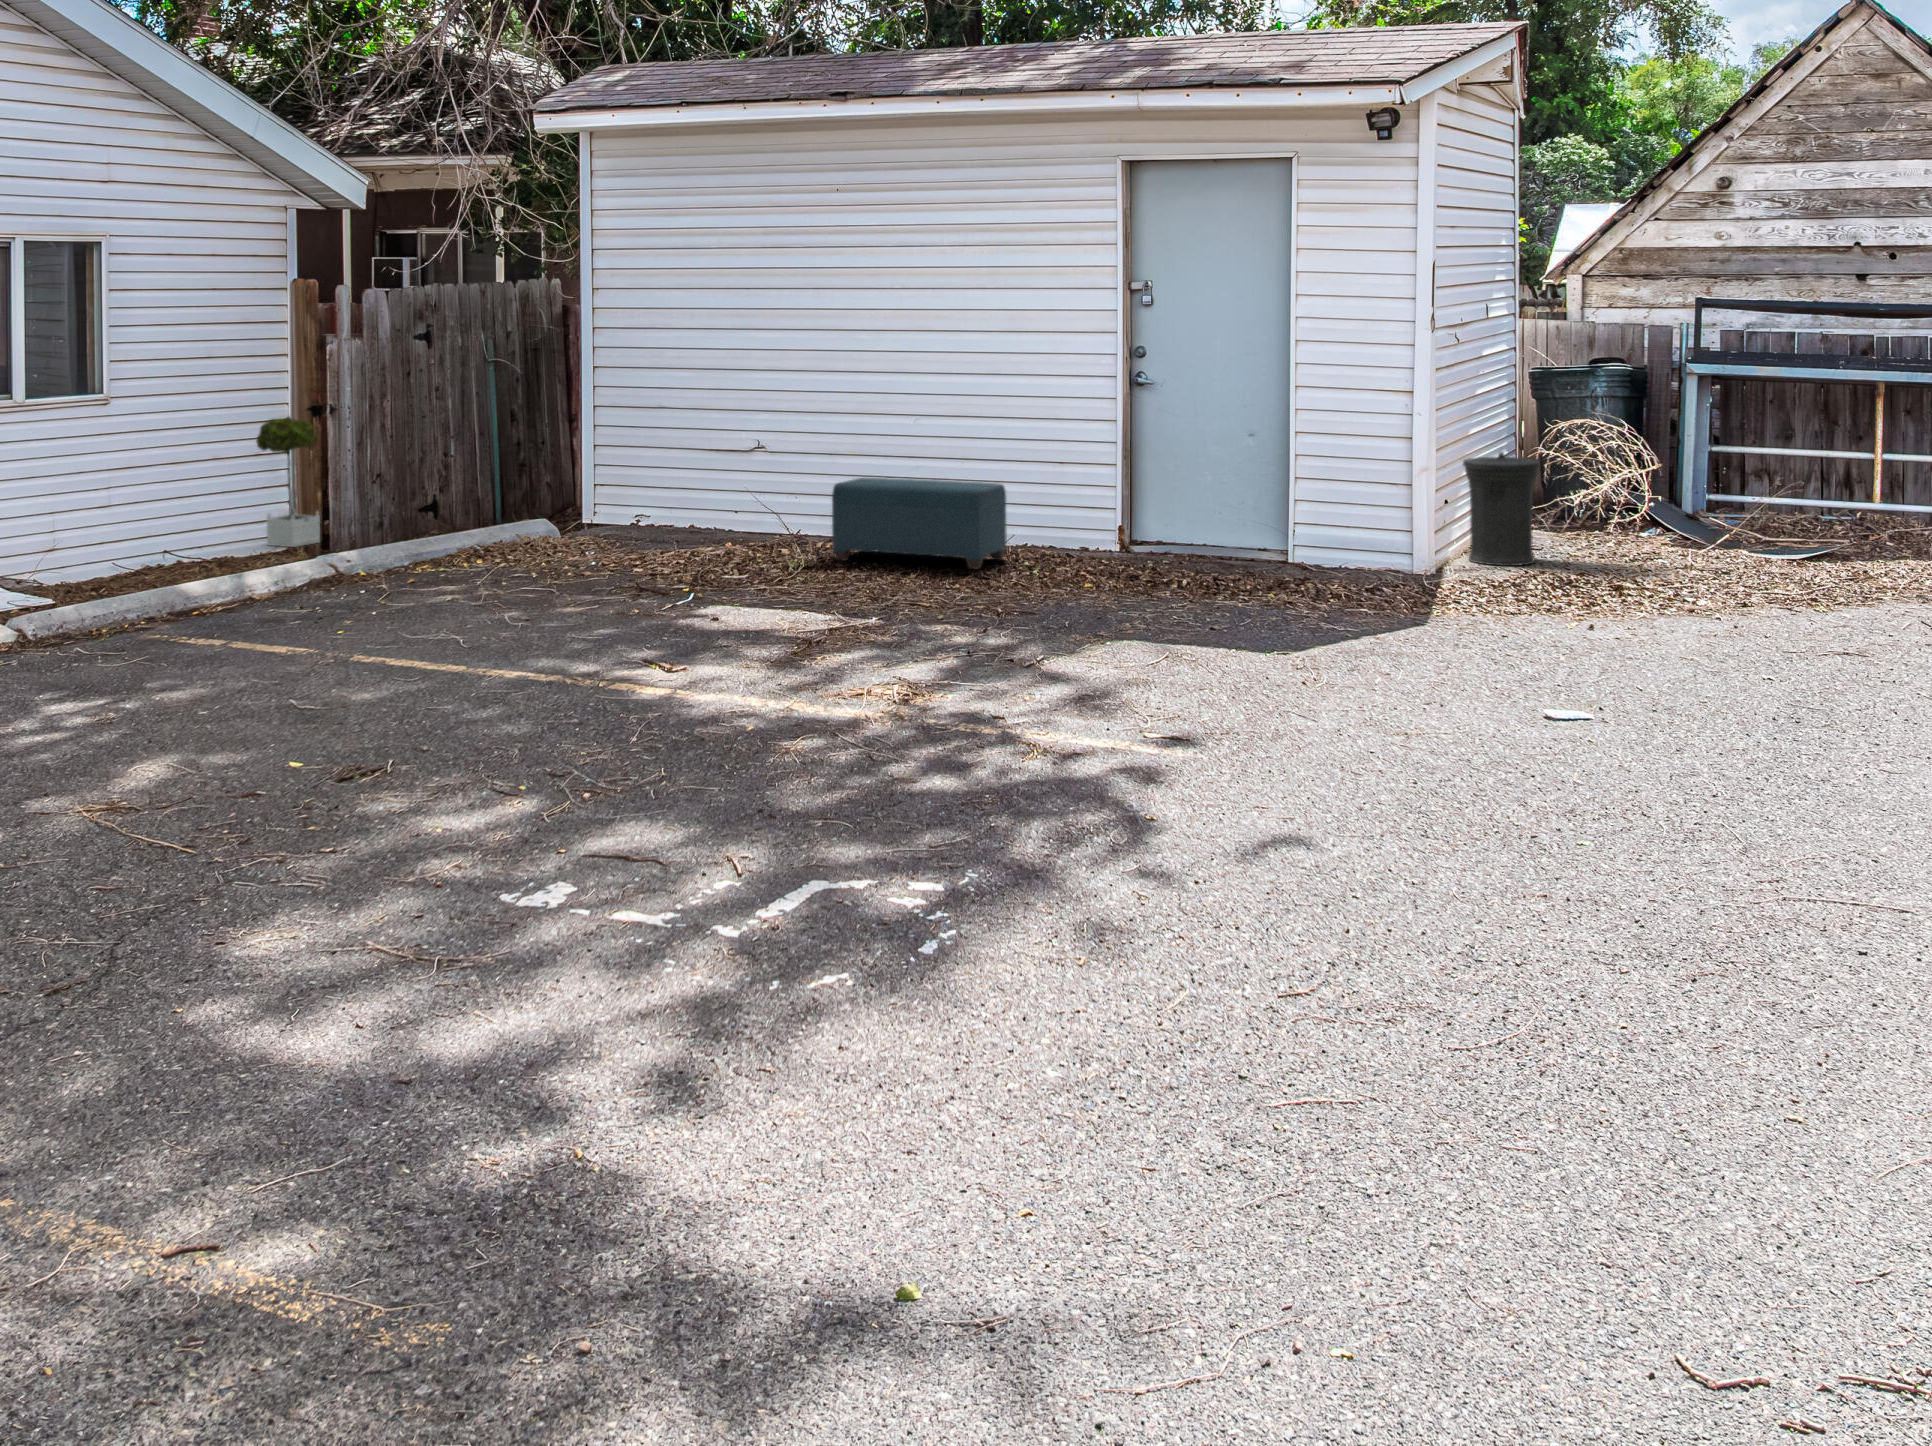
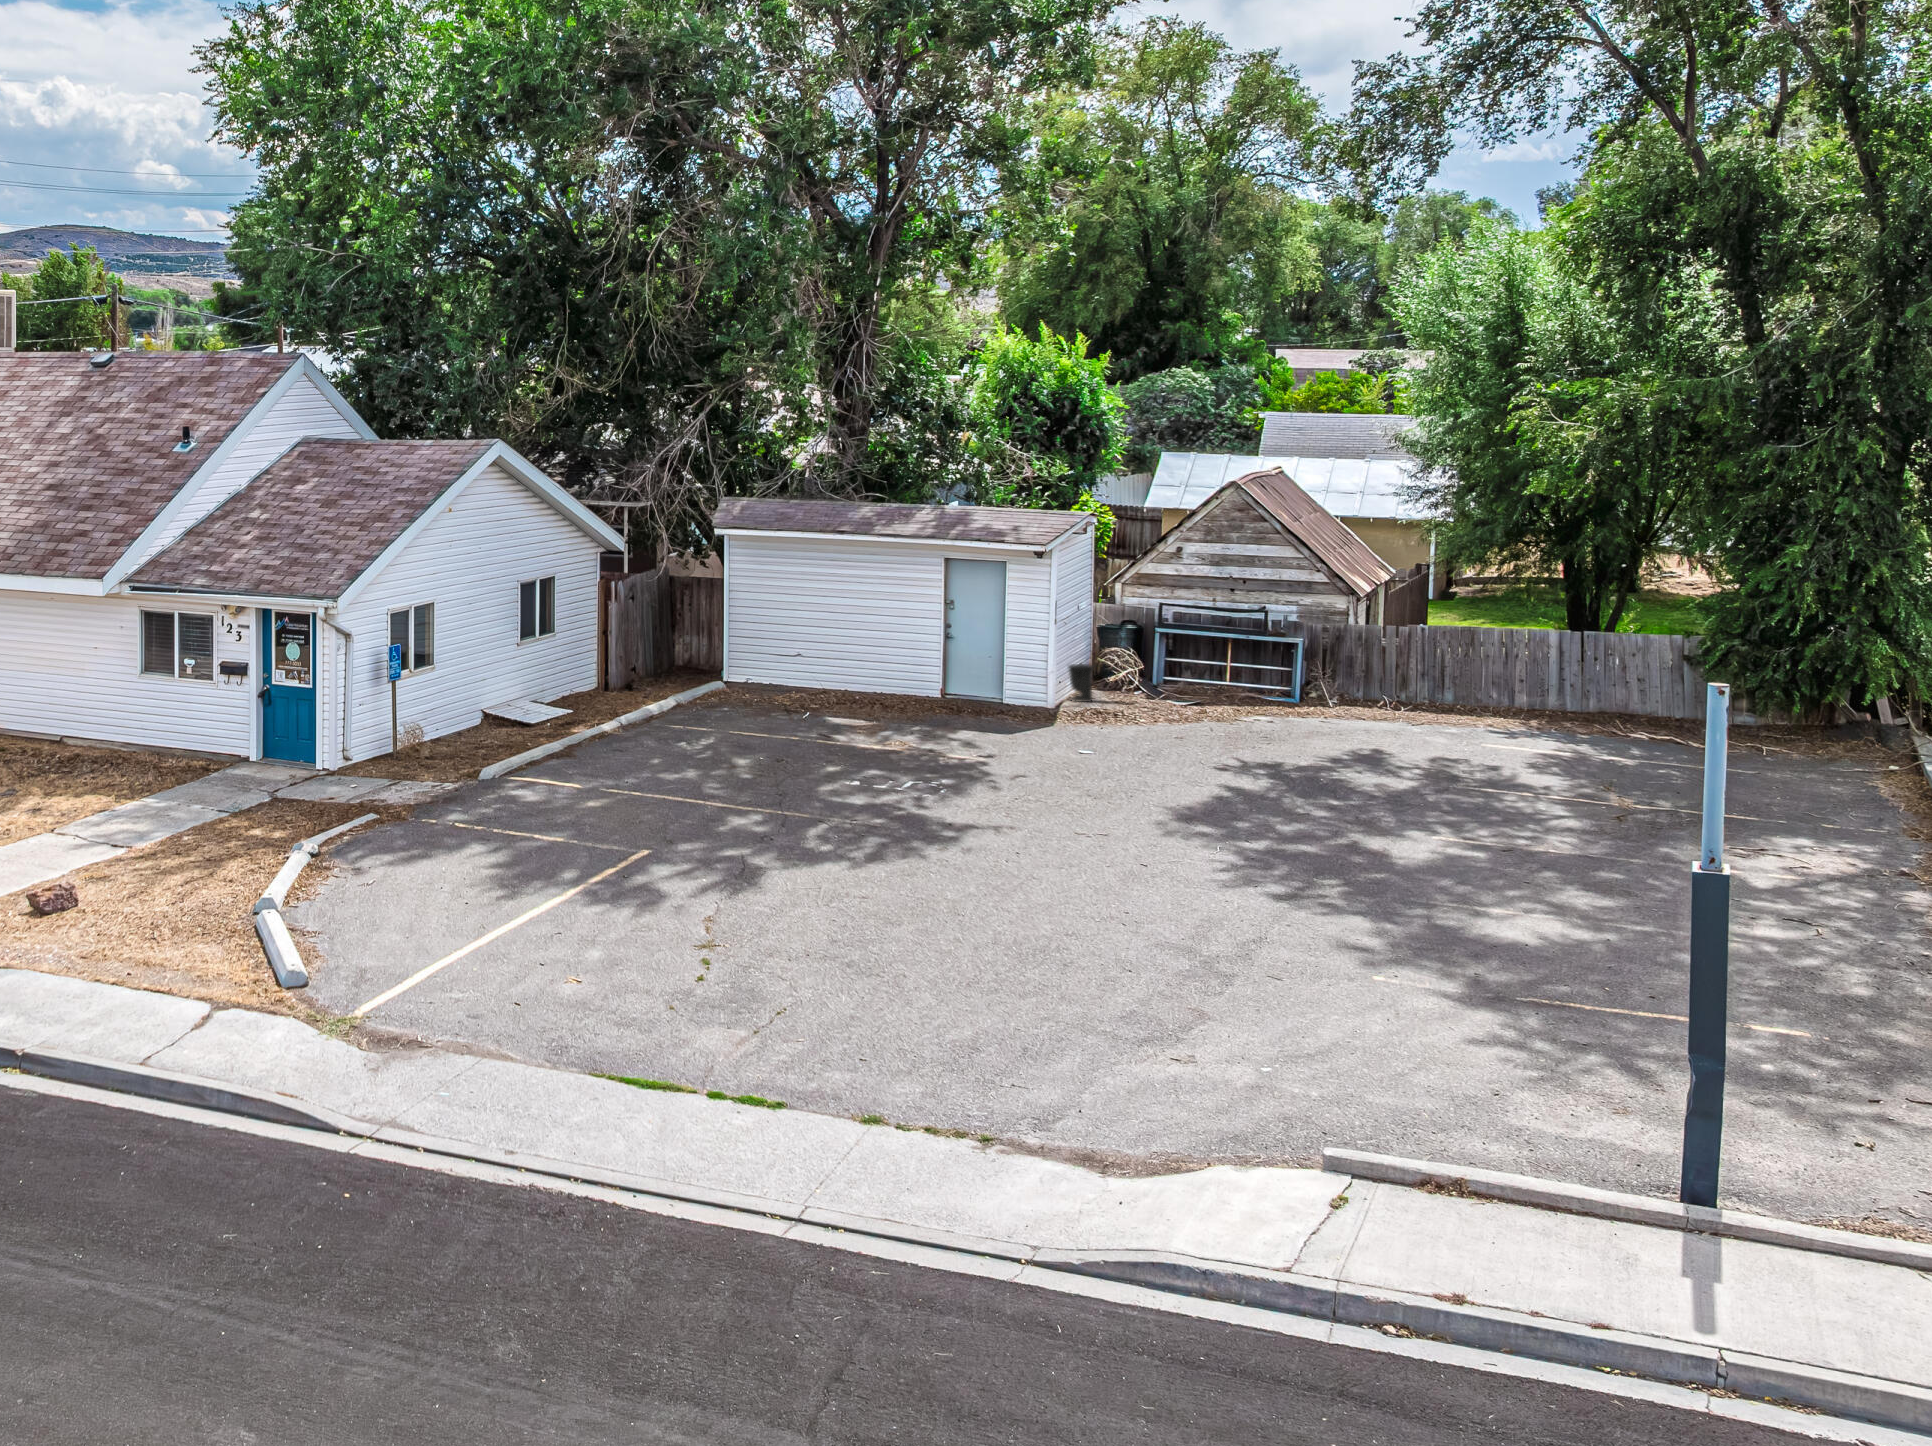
potted tree: present [256,416,320,547] -> none [620,648,640,697]
bench: present [832,478,1007,569] -> none [842,671,904,702]

